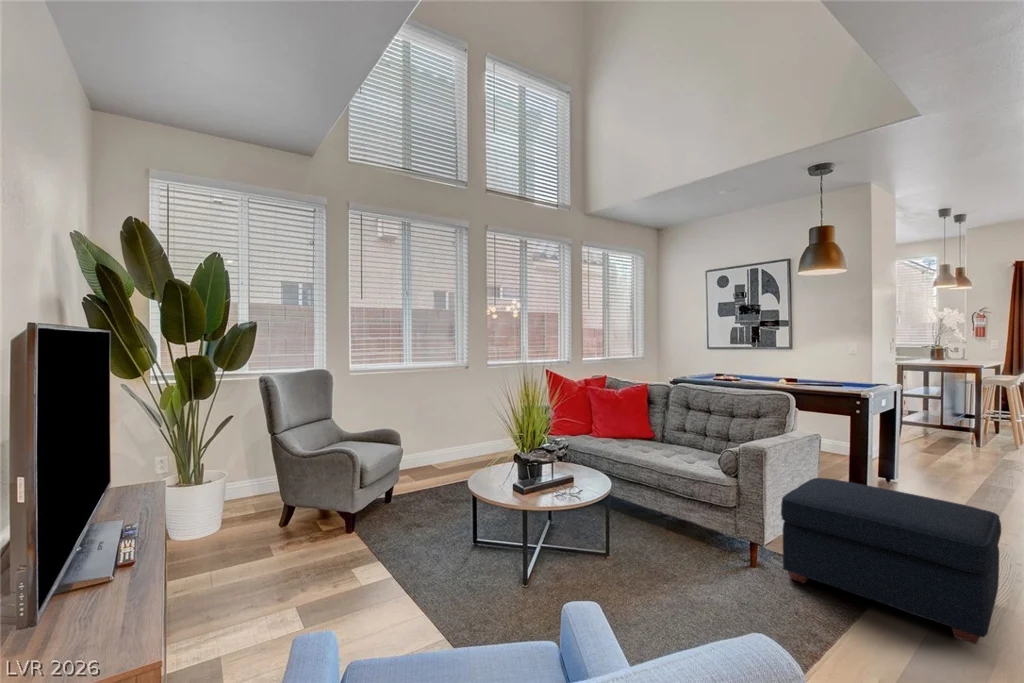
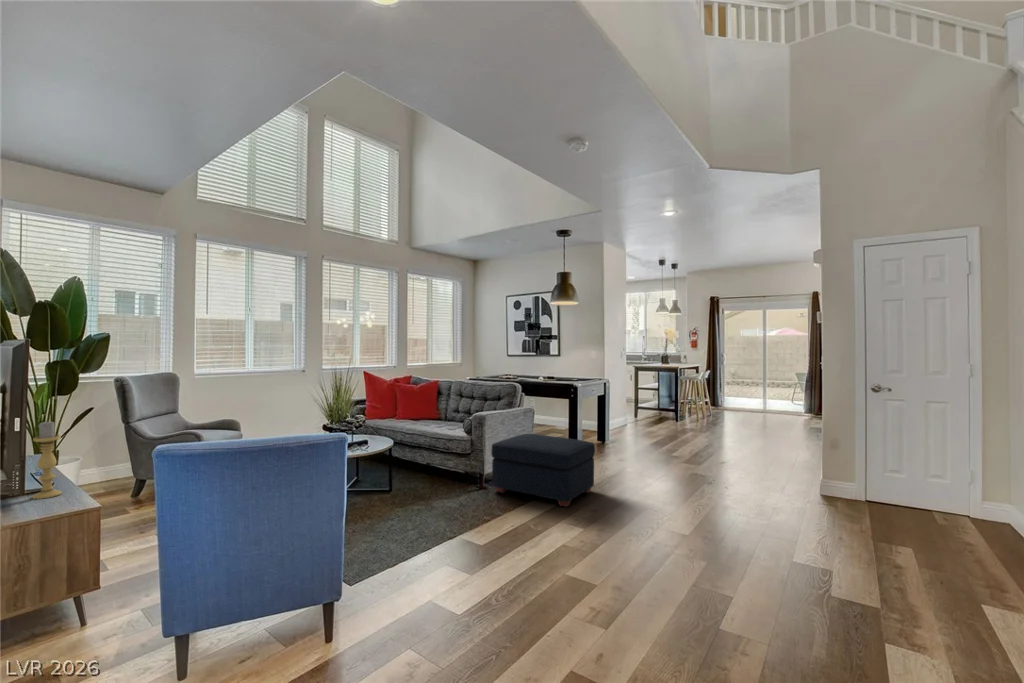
candle holder: none [74,468,125,616] -> present [33,422,61,499]

